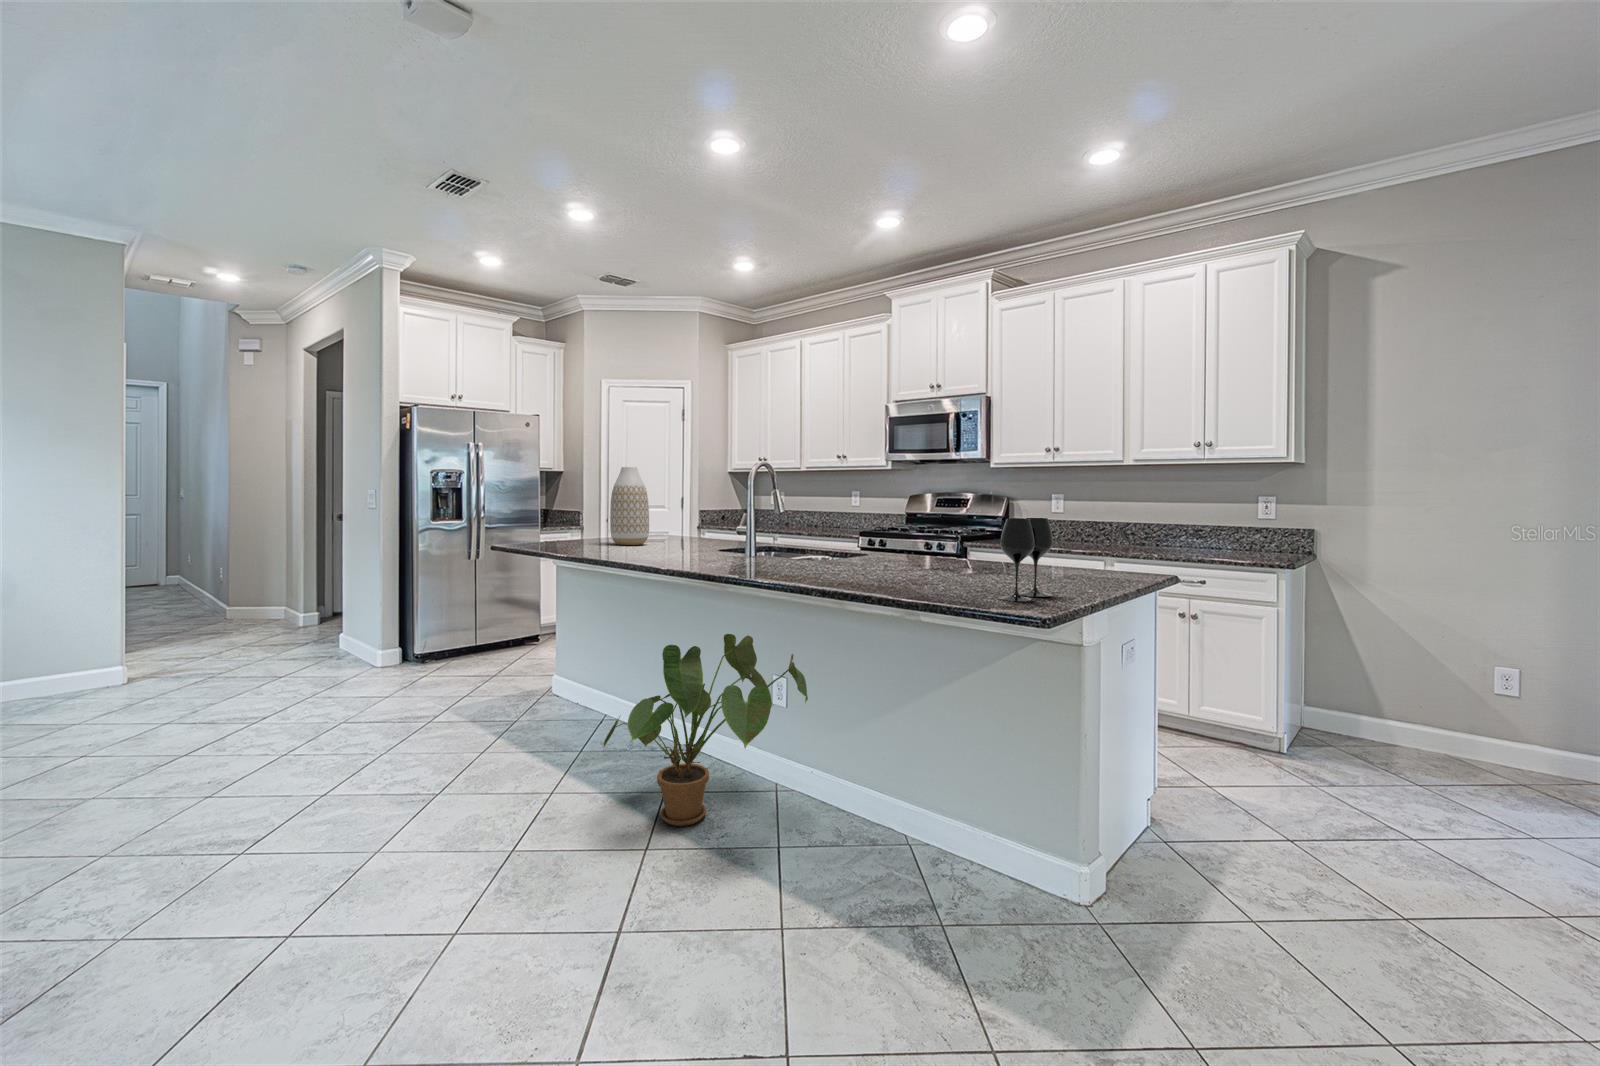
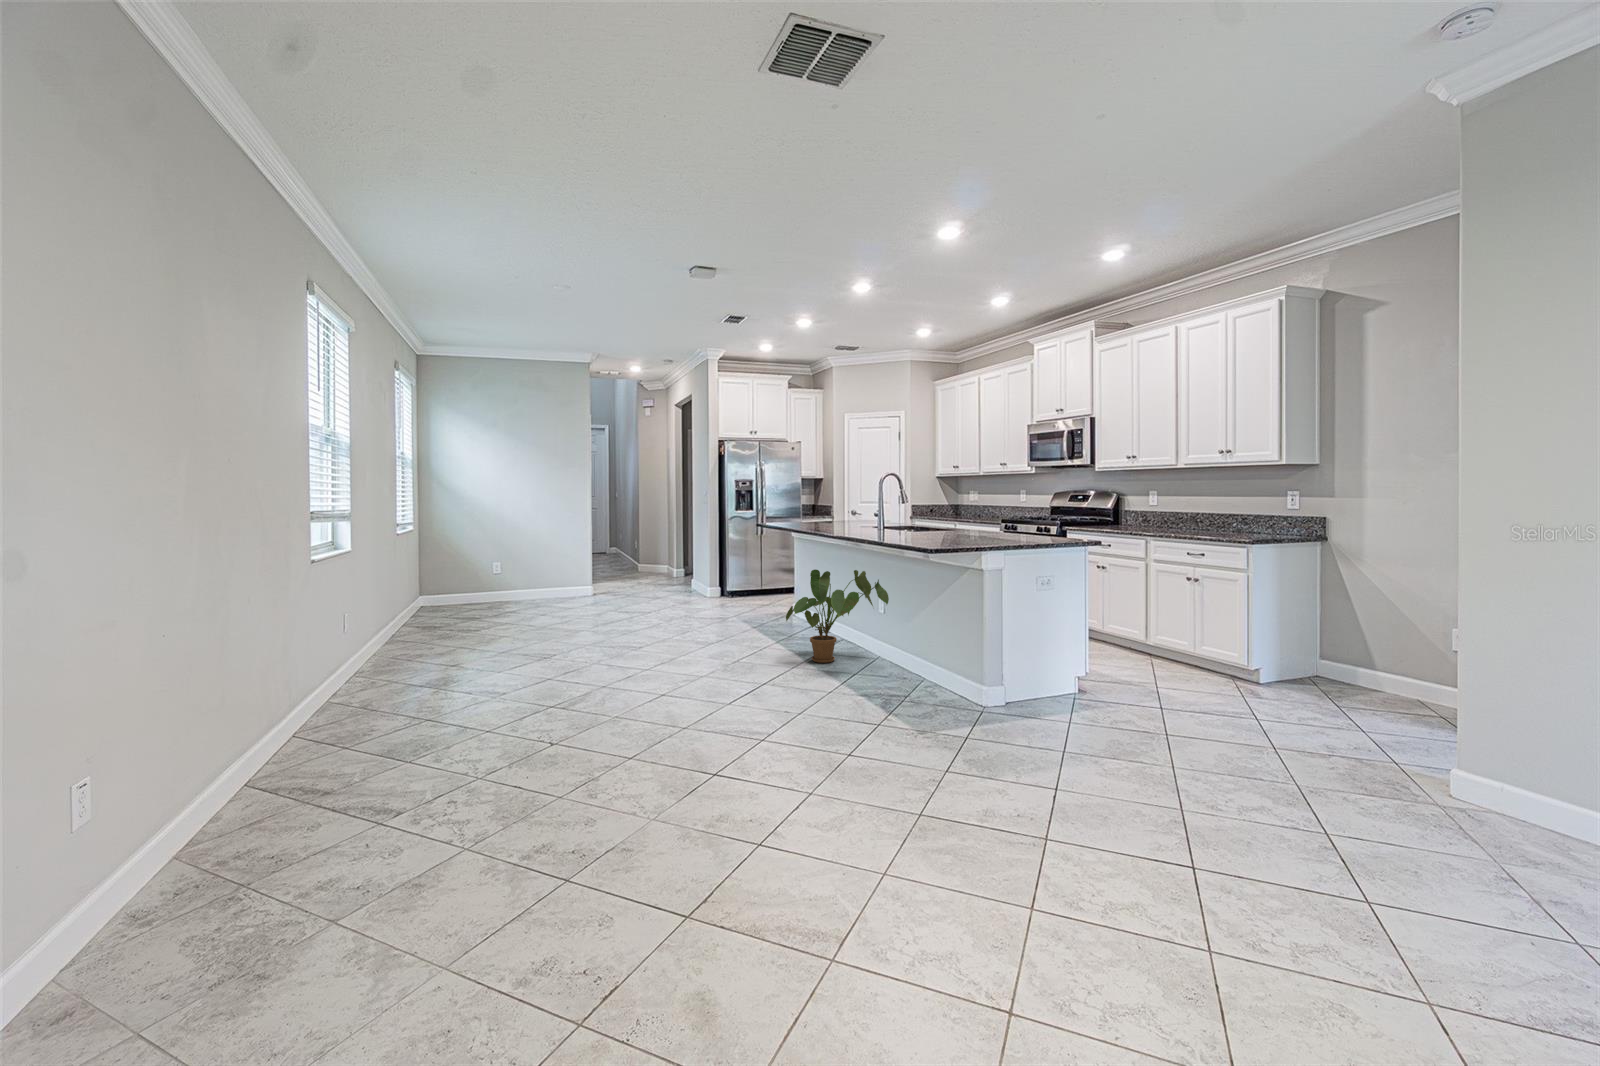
vase: present [610,467,649,545] -> none [813,478,835,523]
wine glass: present [998,518,1053,602] -> none [938,504,973,544]

